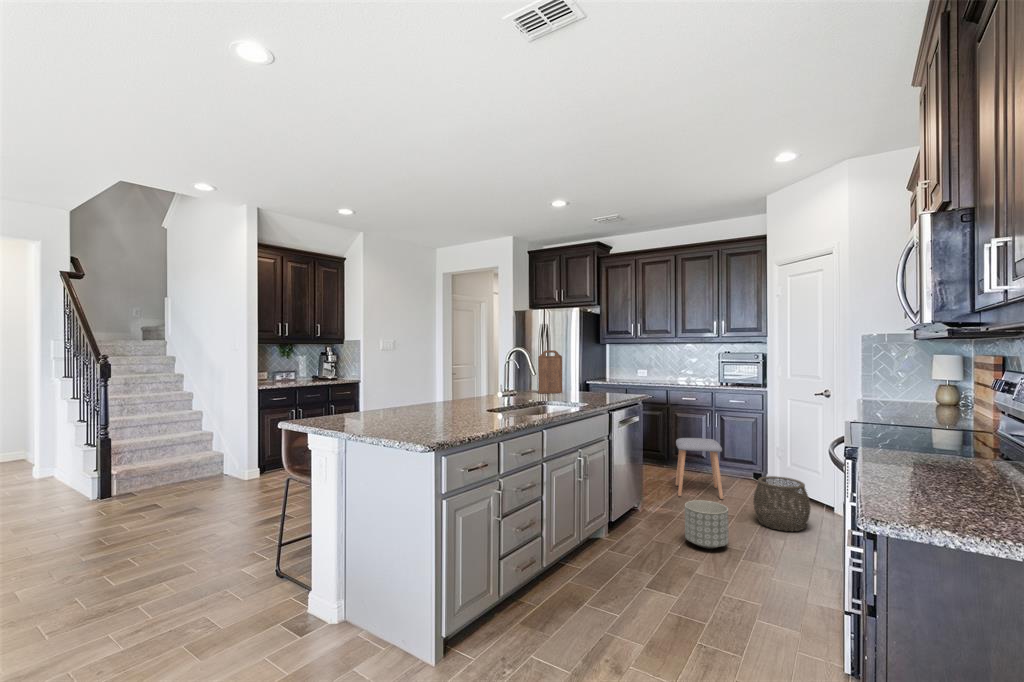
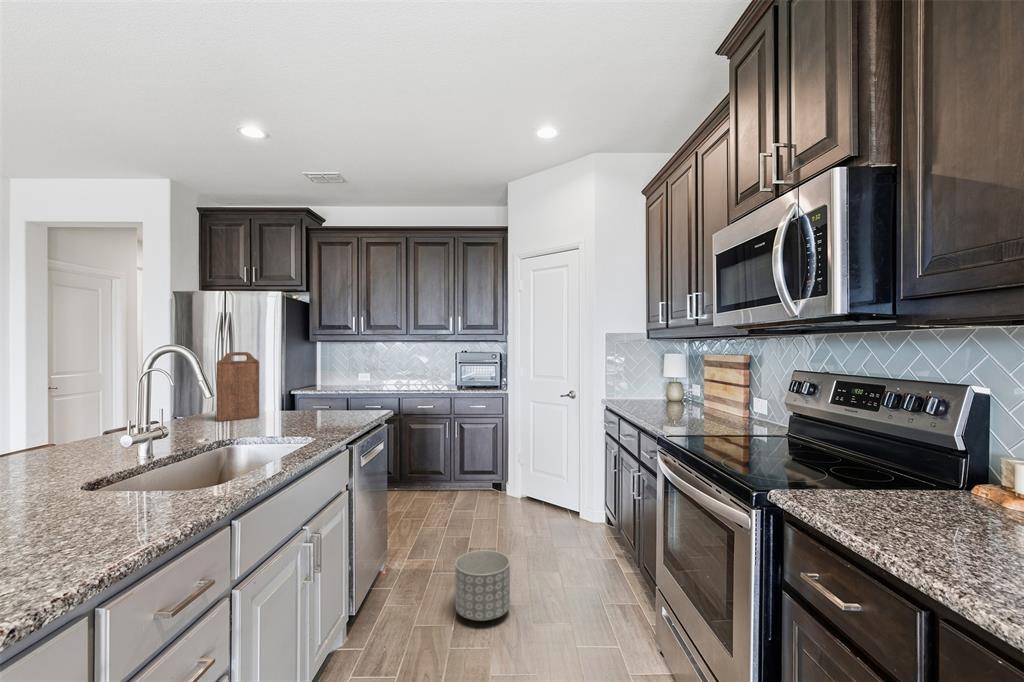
stool: present [676,438,723,500] -> none [415,456,475,536]
woven basket: present [753,476,811,532] -> none [517,495,576,562]

